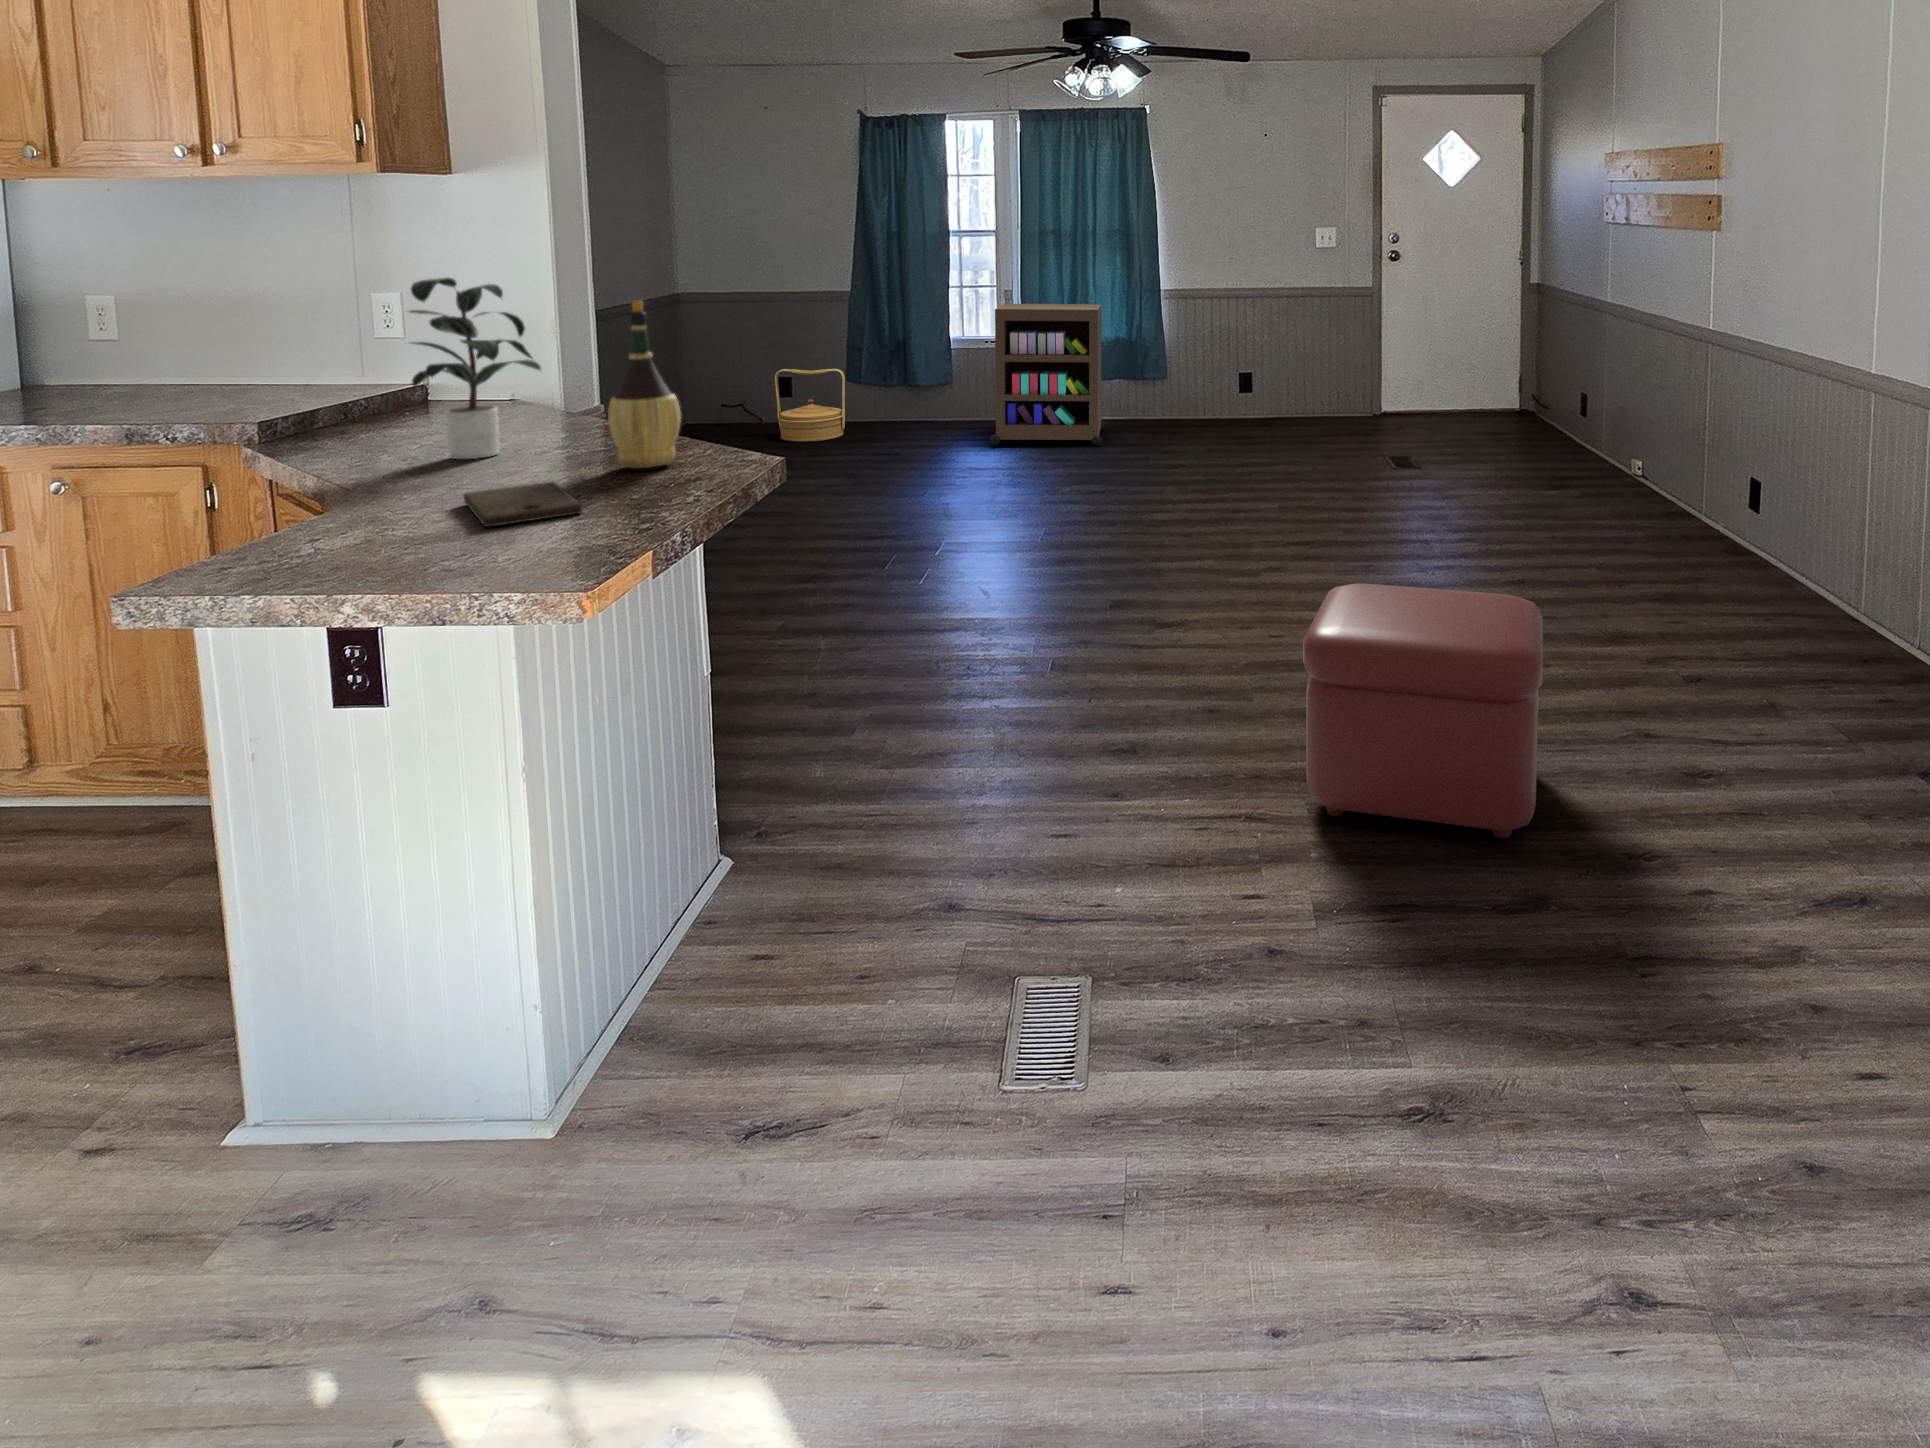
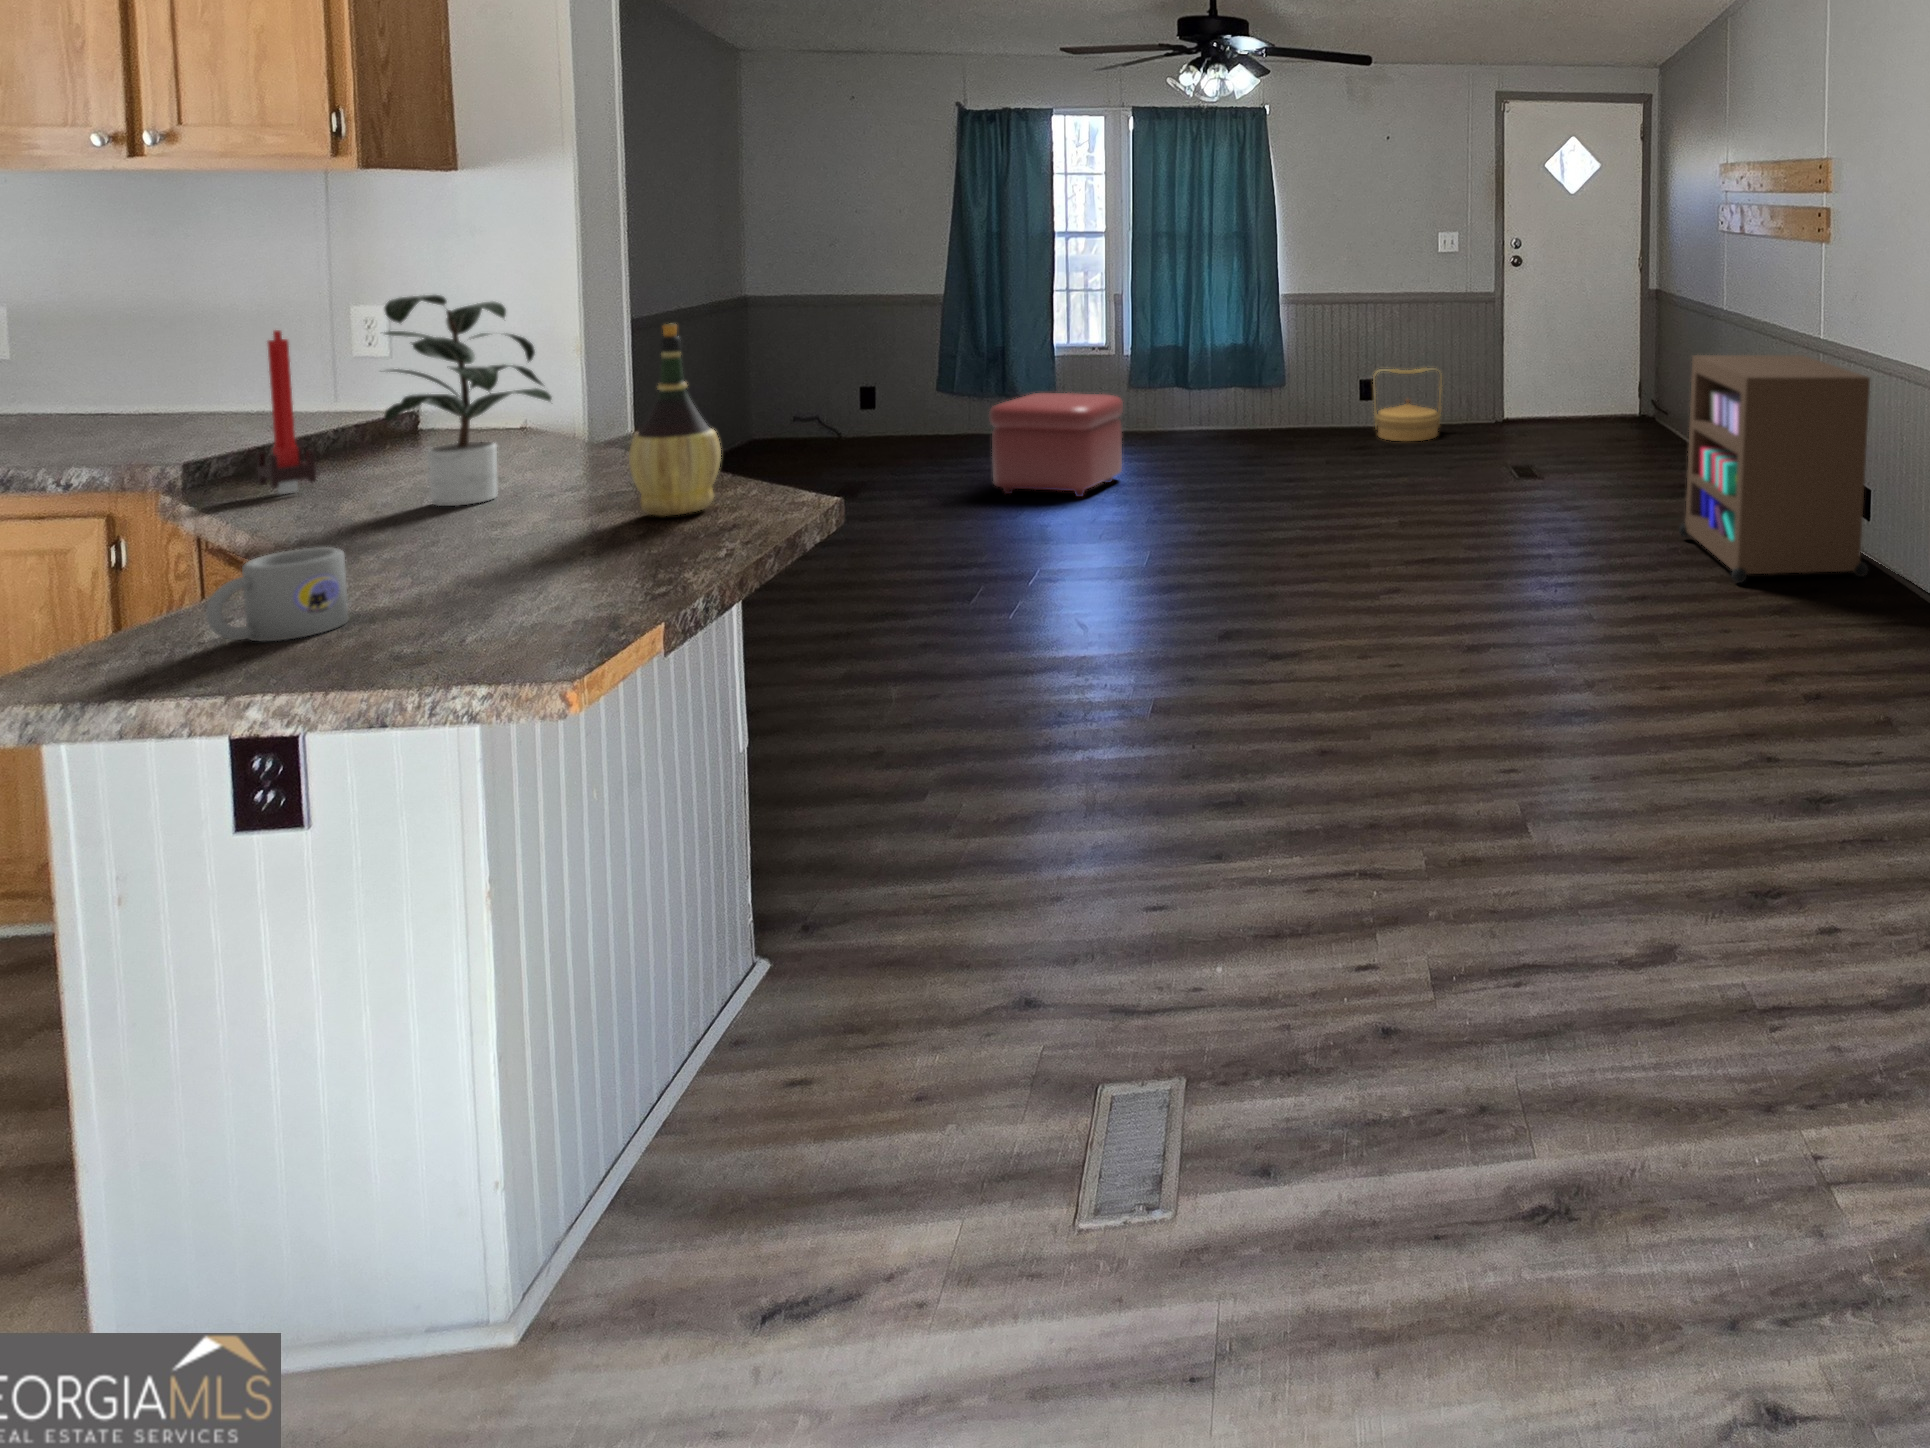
storage cabinet: present [990,304,1105,445] -> present [1679,355,1870,583]
candle: none [312,311,358,449] -> present [257,330,316,494]
woven basket: present [775,369,845,442] -> present [1373,368,1442,441]
mug: none [316,479,414,552] -> present [206,547,349,641]
cutting board: present [463,482,582,527] -> none [430,537,580,601]
ottoman: present [1303,583,1543,838] -> present [989,393,1123,497]

